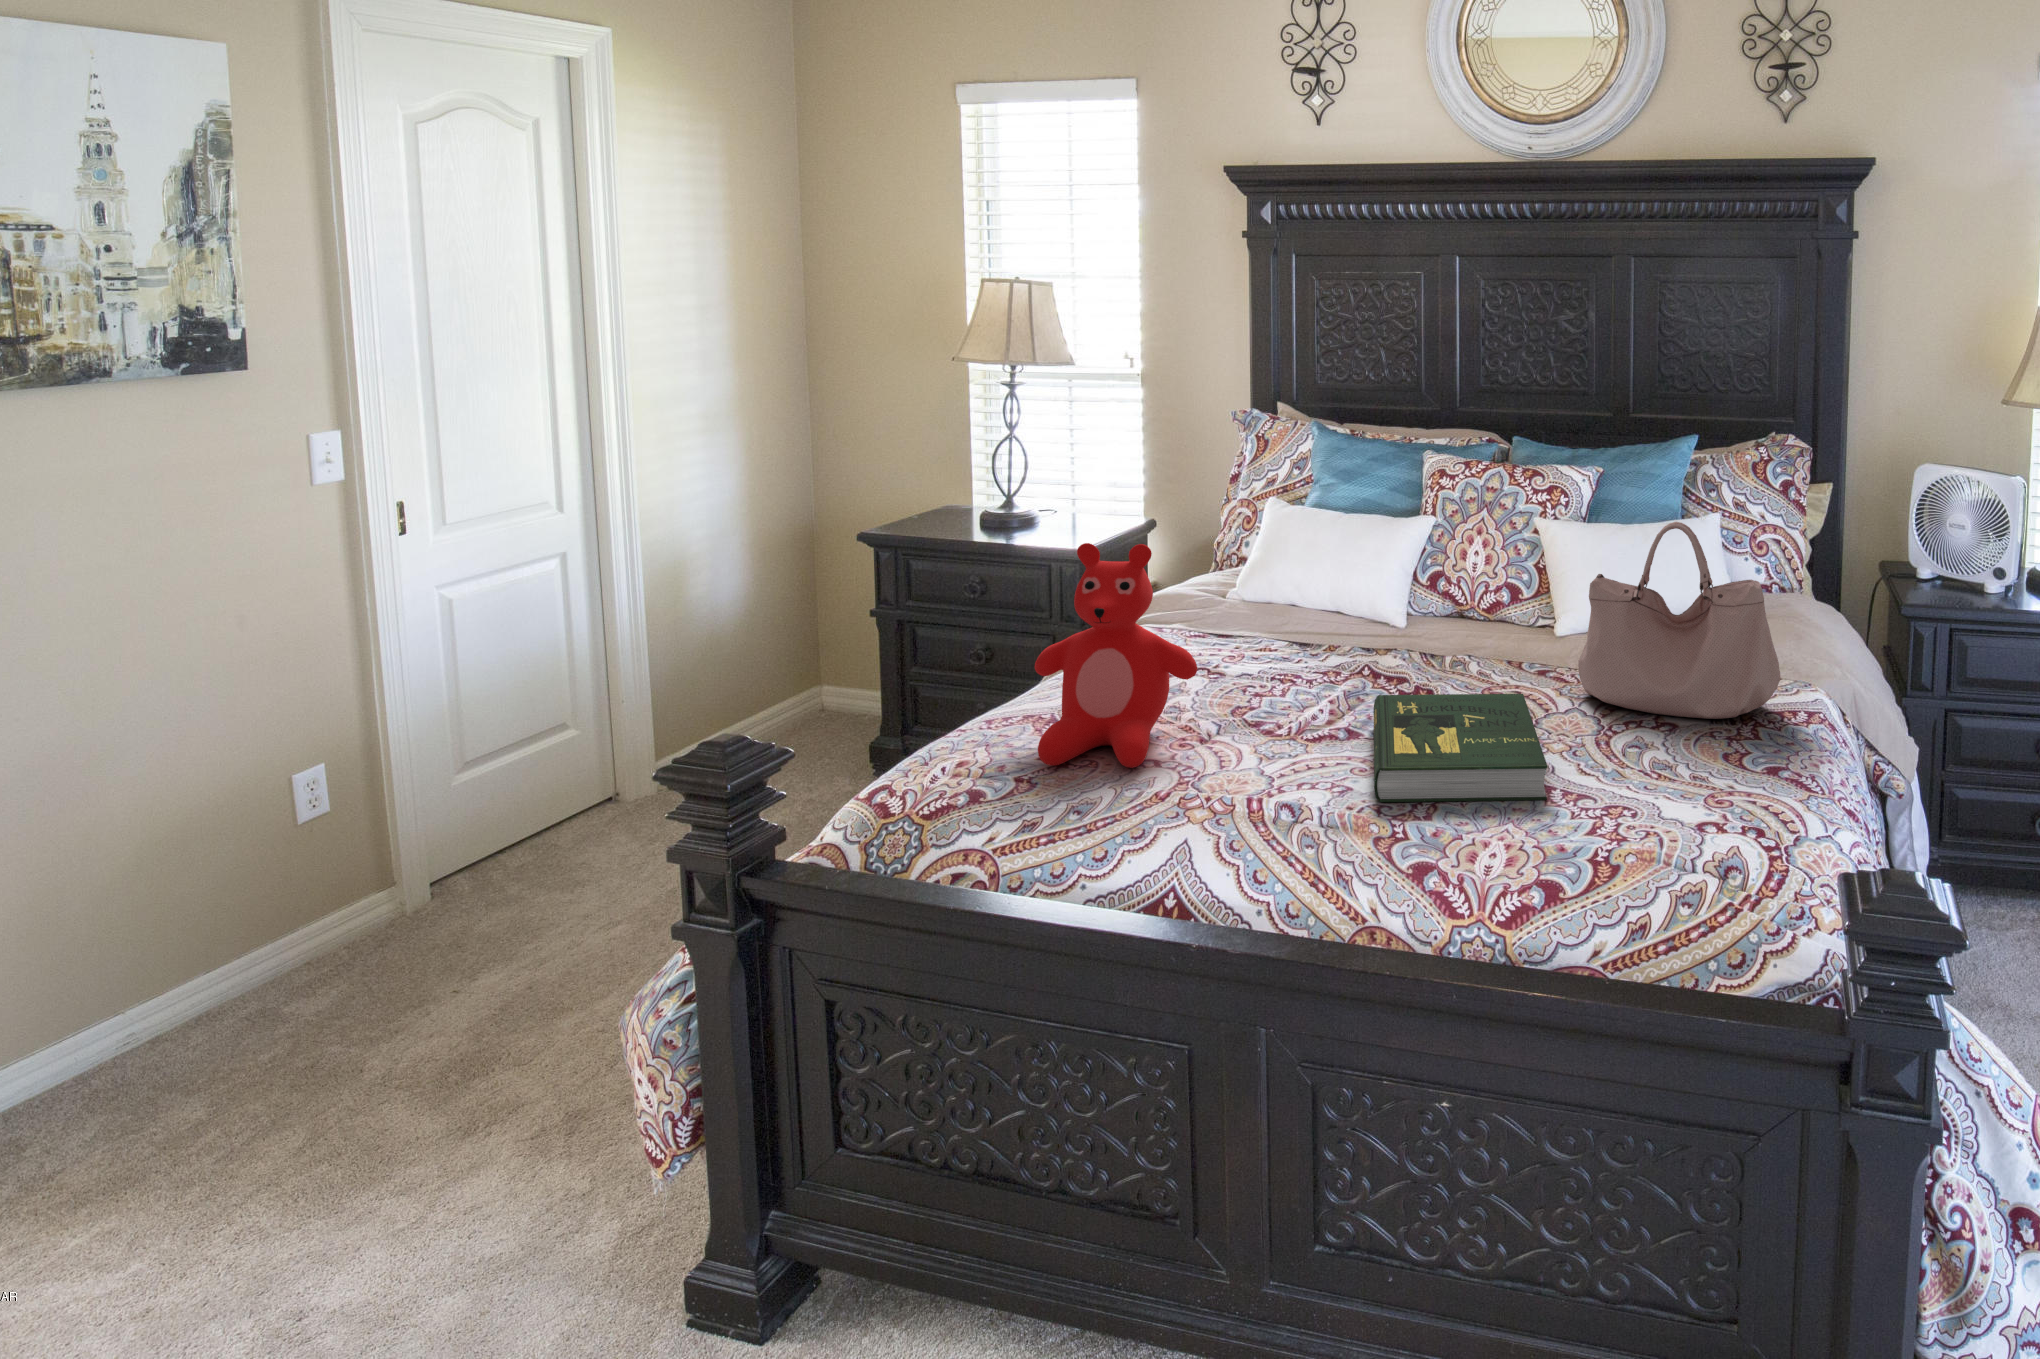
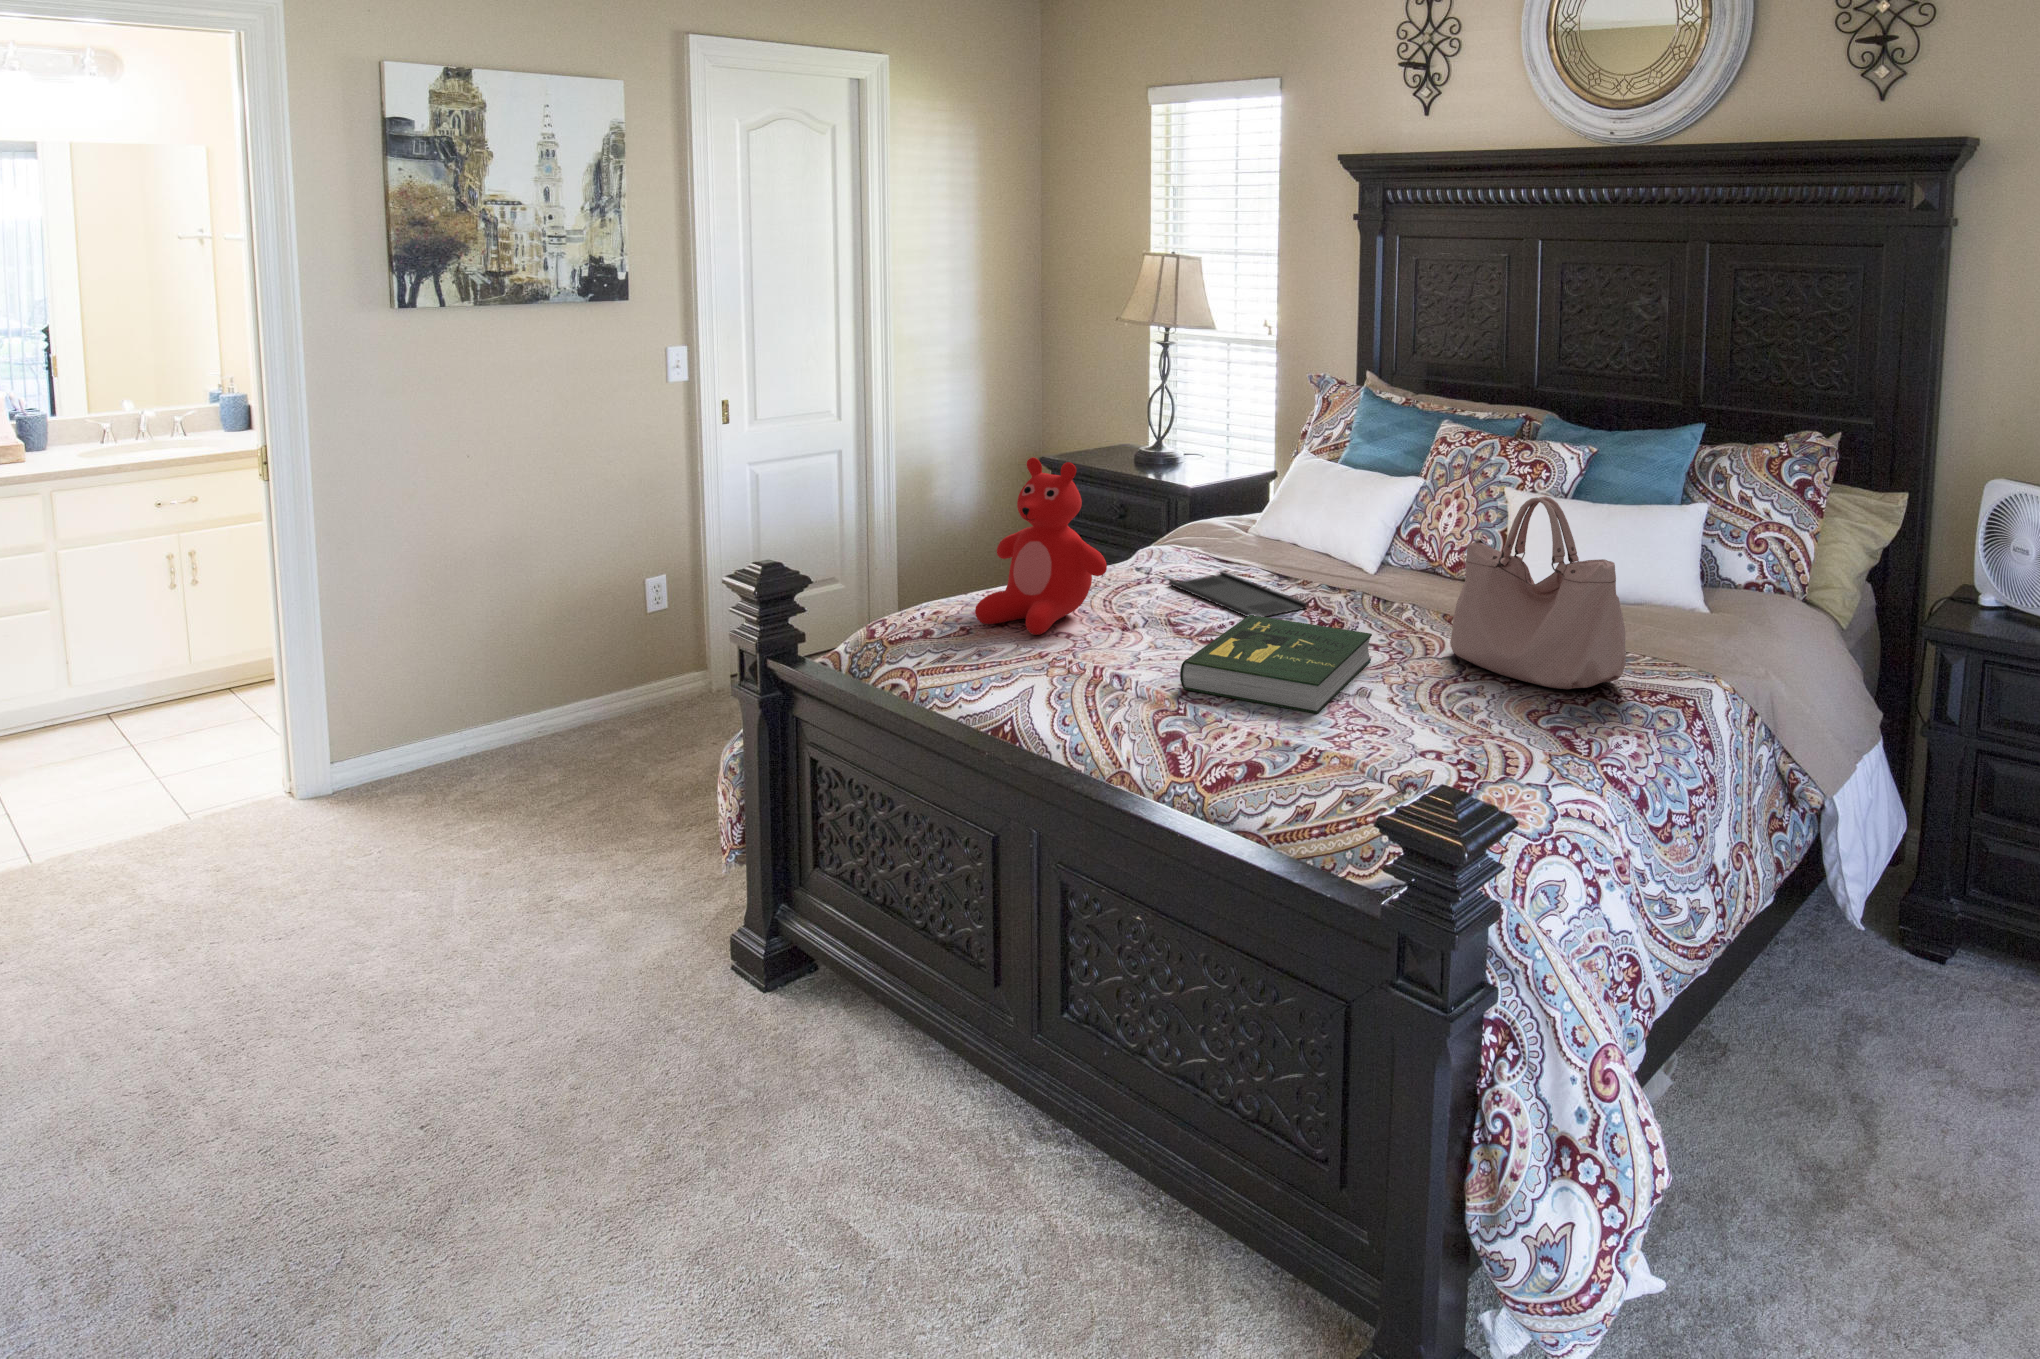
tray: none [1214,644,1390,698] -> present [1169,571,1307,617]

